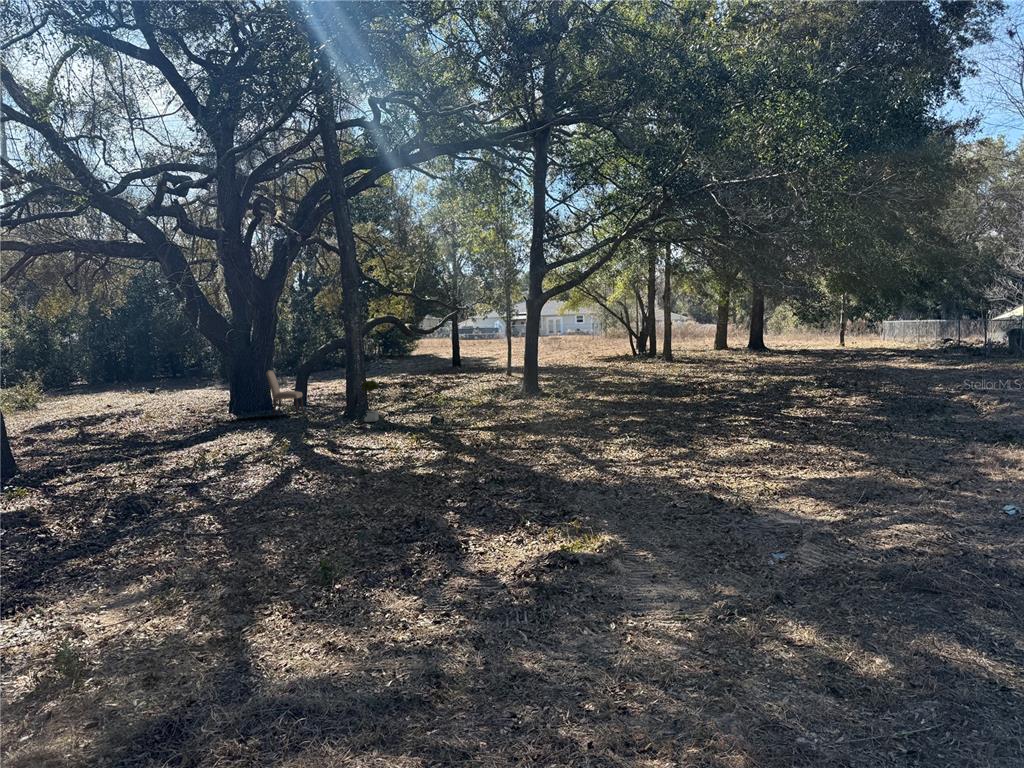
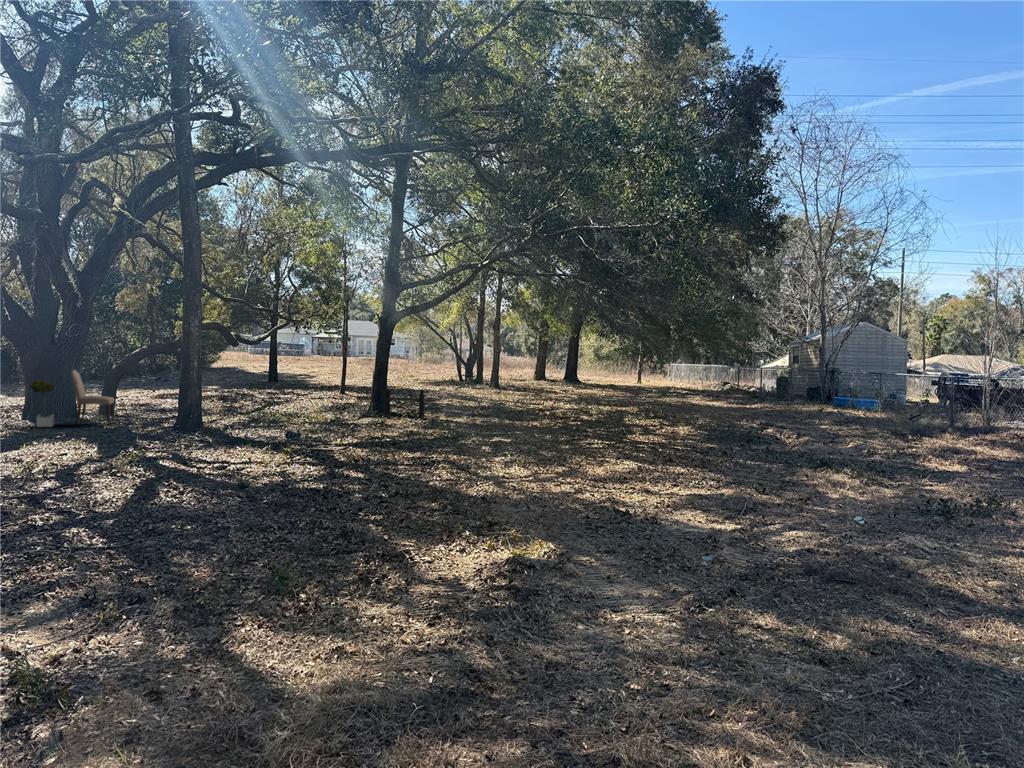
bench: none [535,370,575,398] -> present [384,389,424,418]
potted tree: present [361,380,379,422] -> present [30,380,54,427]

